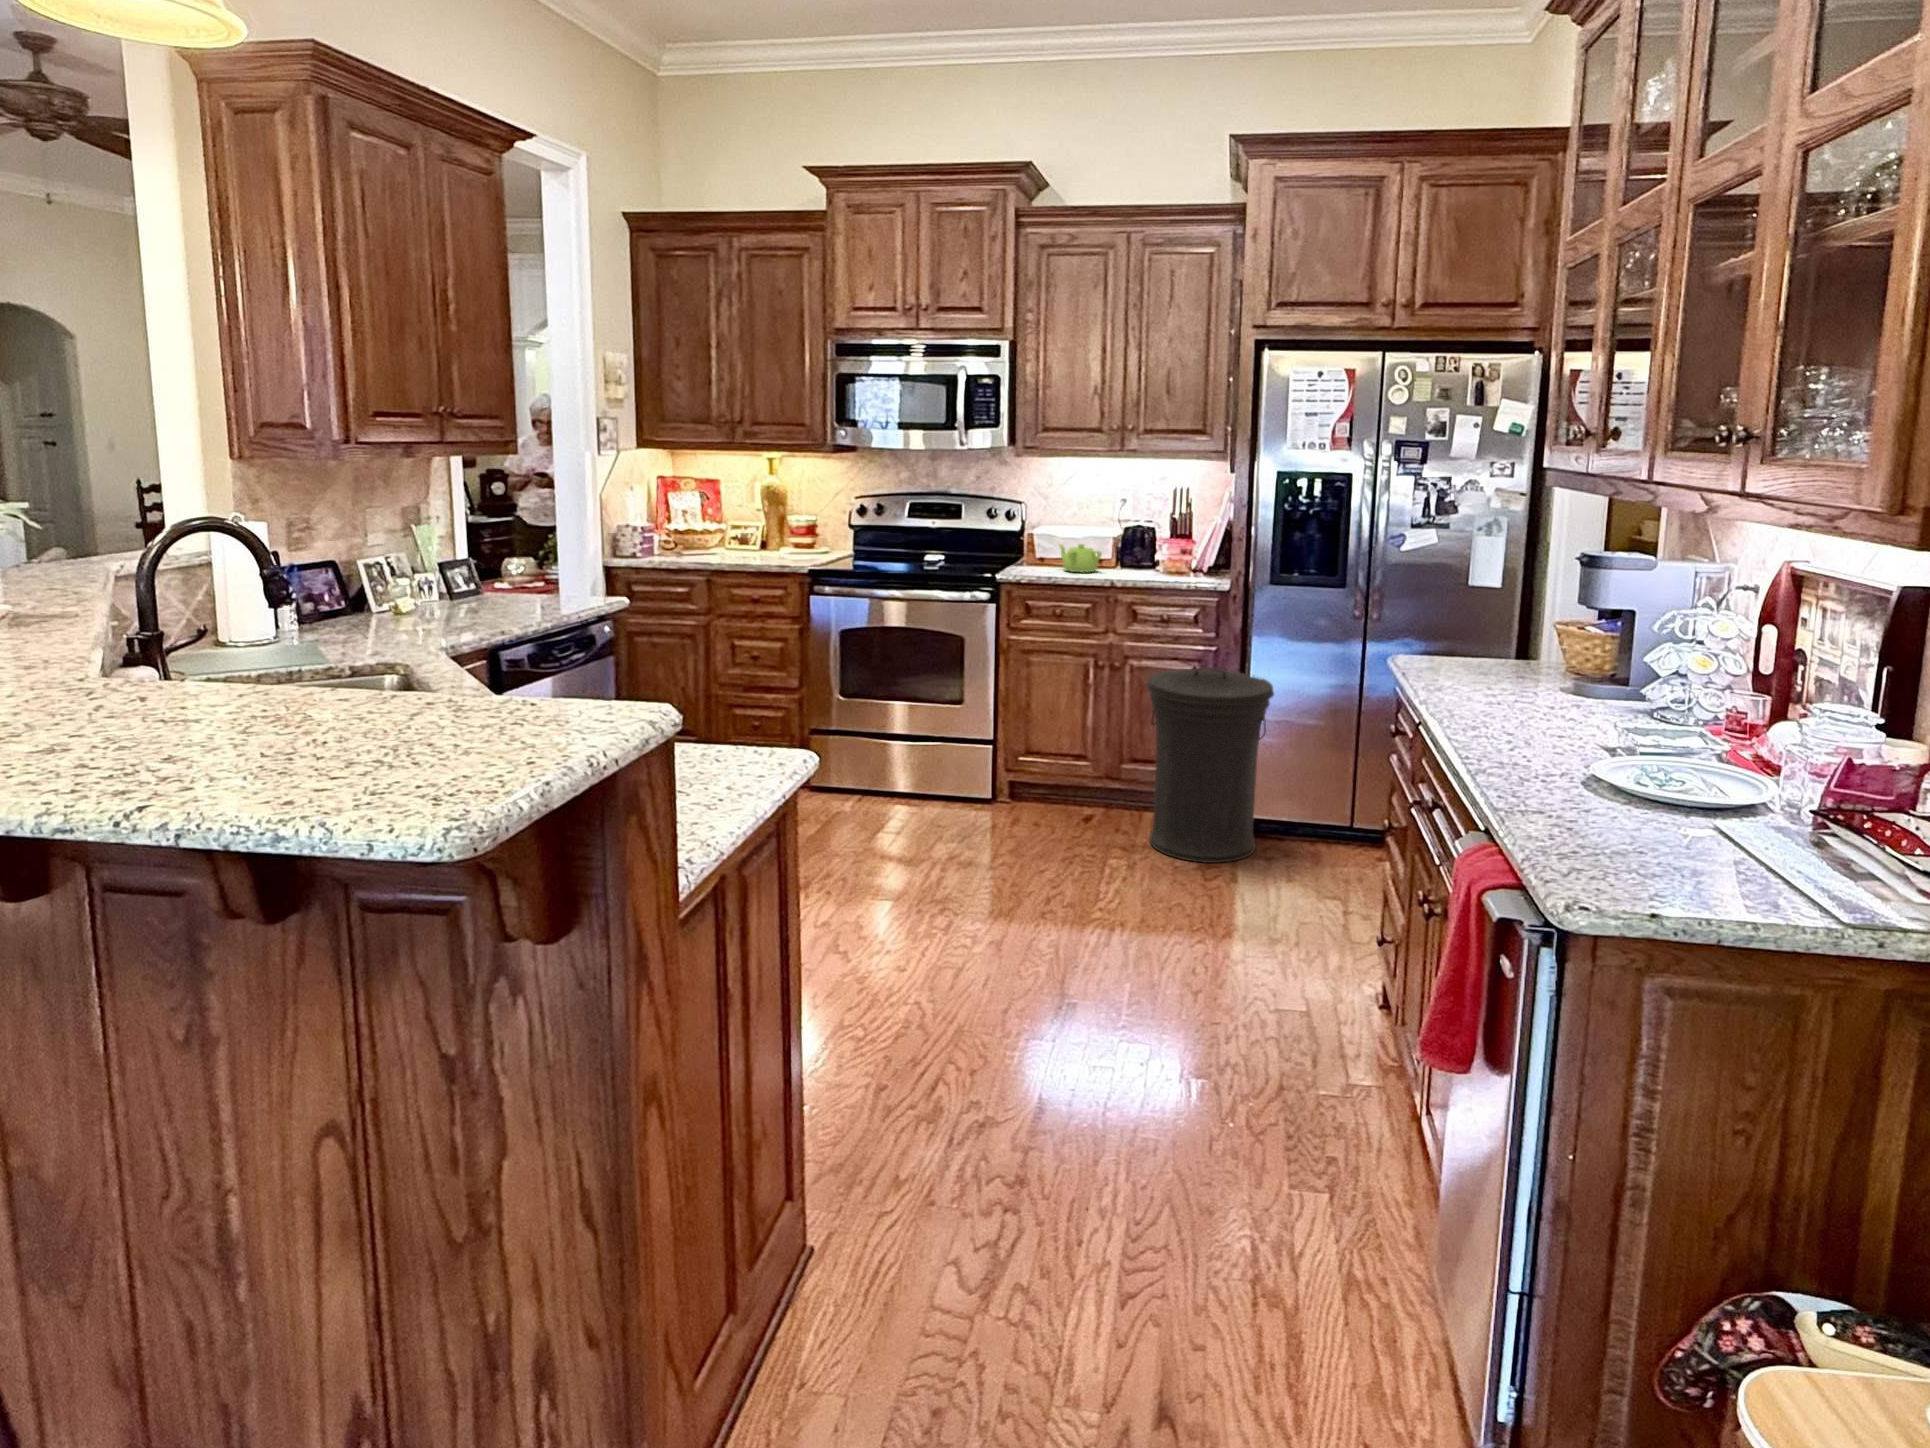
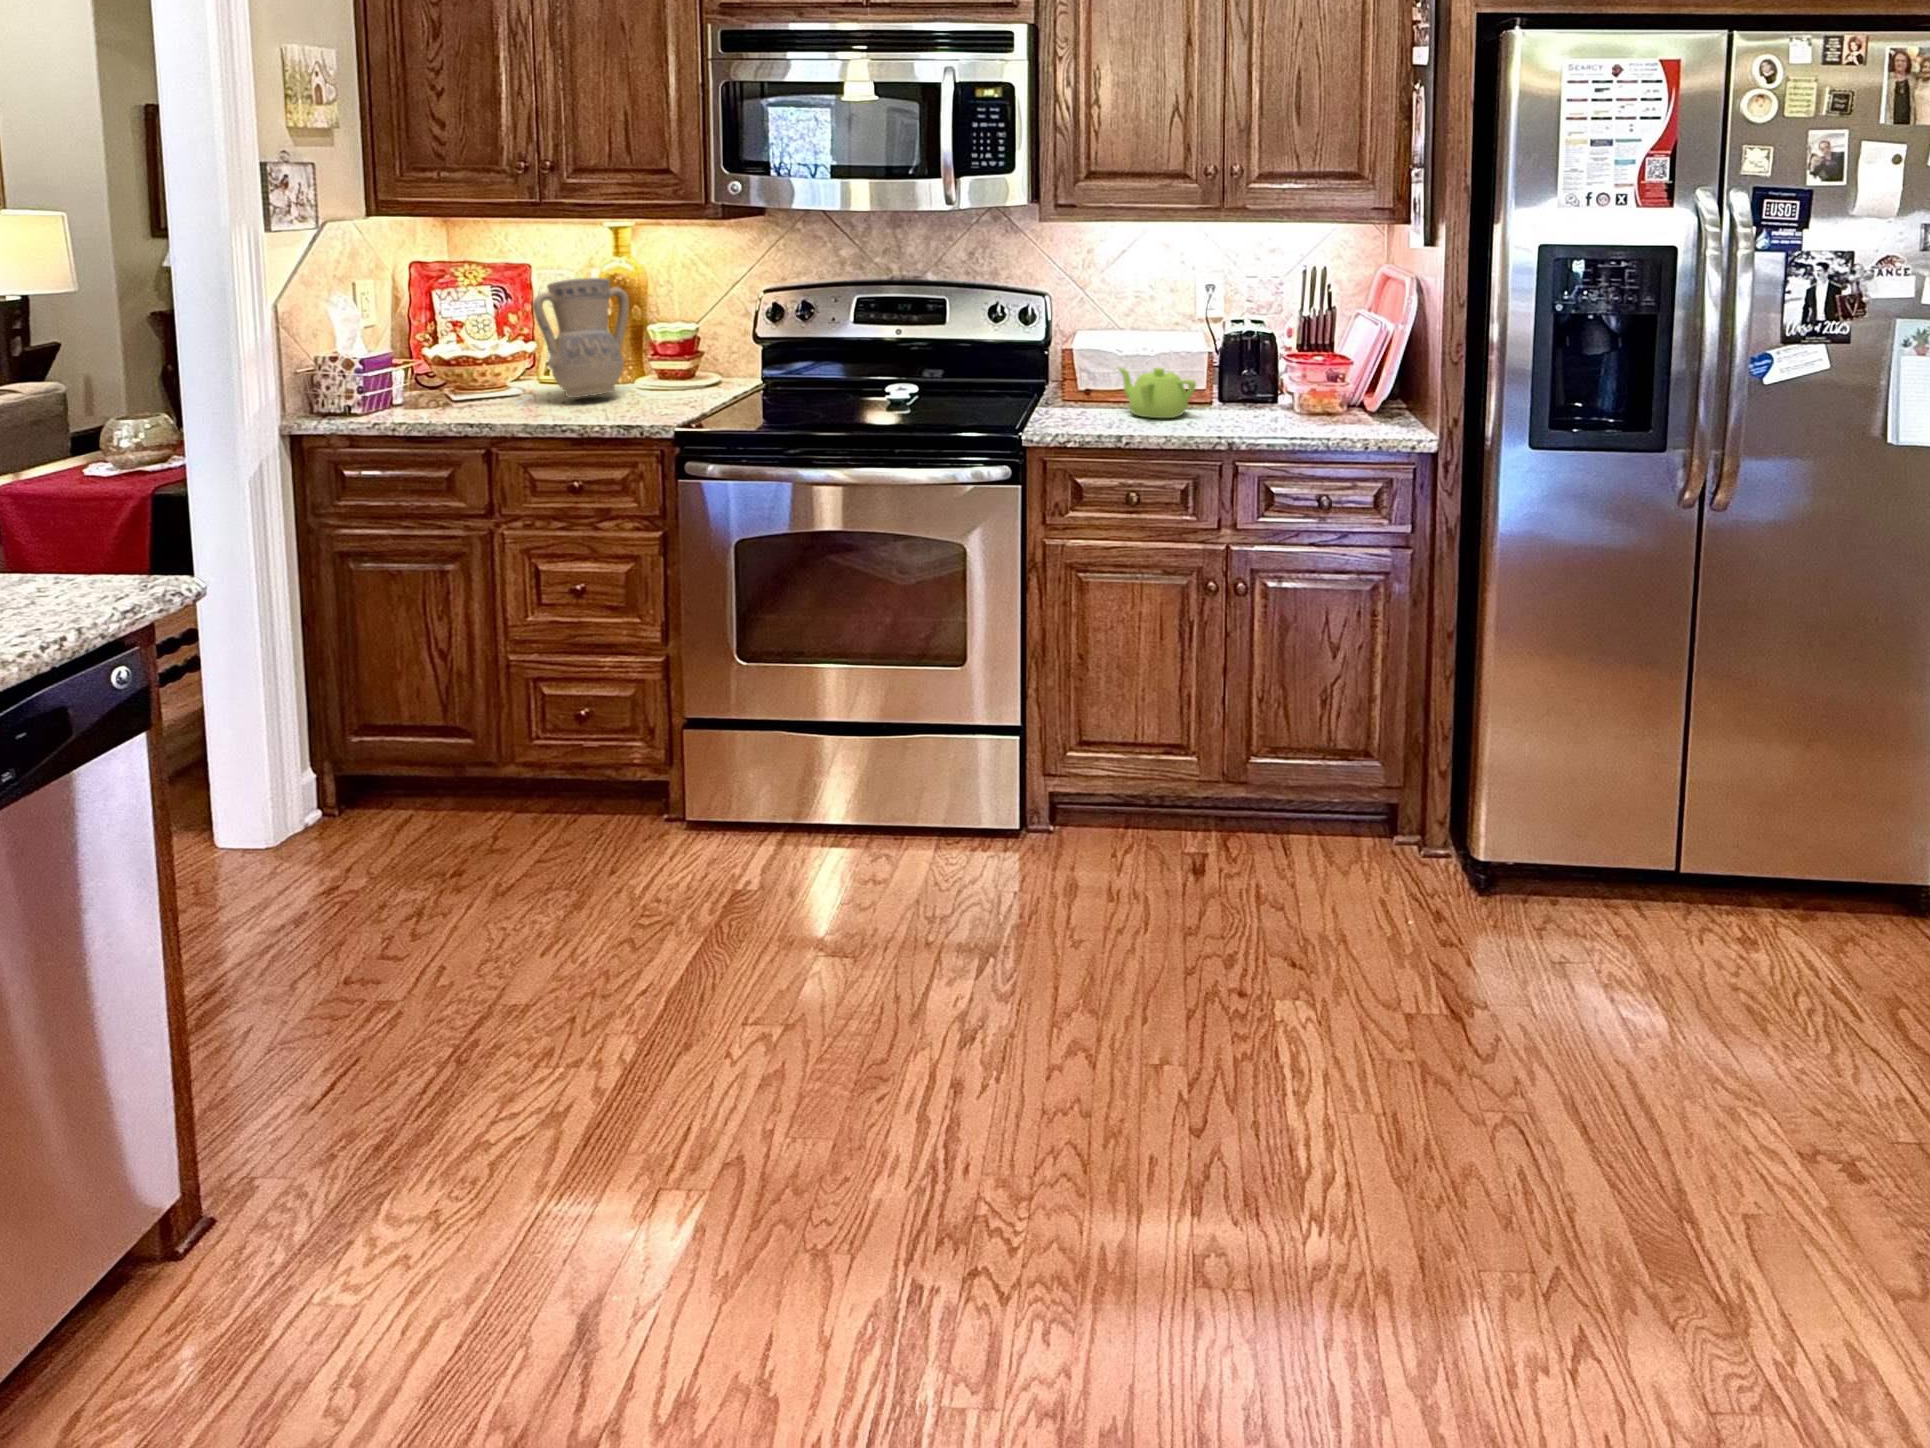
vase: none [729,486,779,555] -> present [533,278,629,398]
trash can: present [1147,667,1274,863] -> none [1313,592,1552,986]

